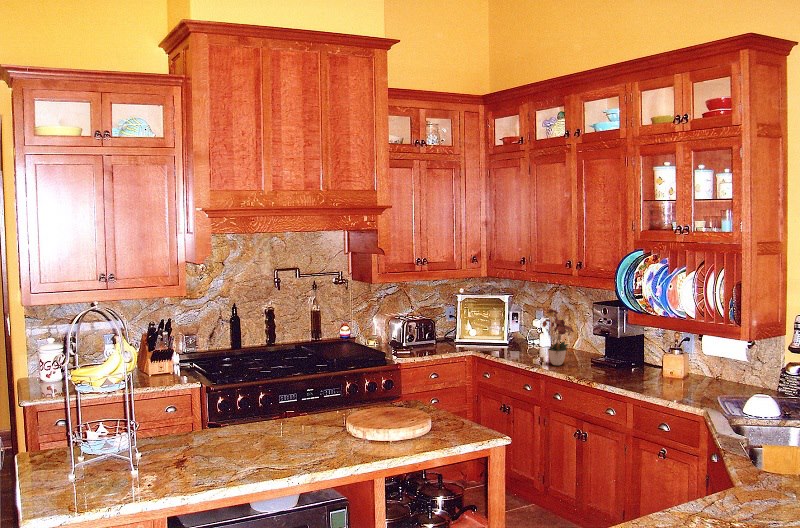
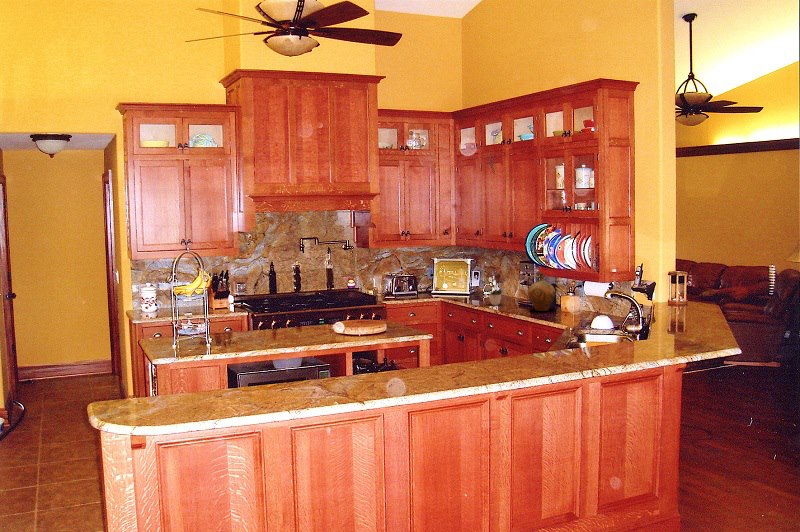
ceramic jug: none [614,322,657,379] -> present [527,273,556,311]

